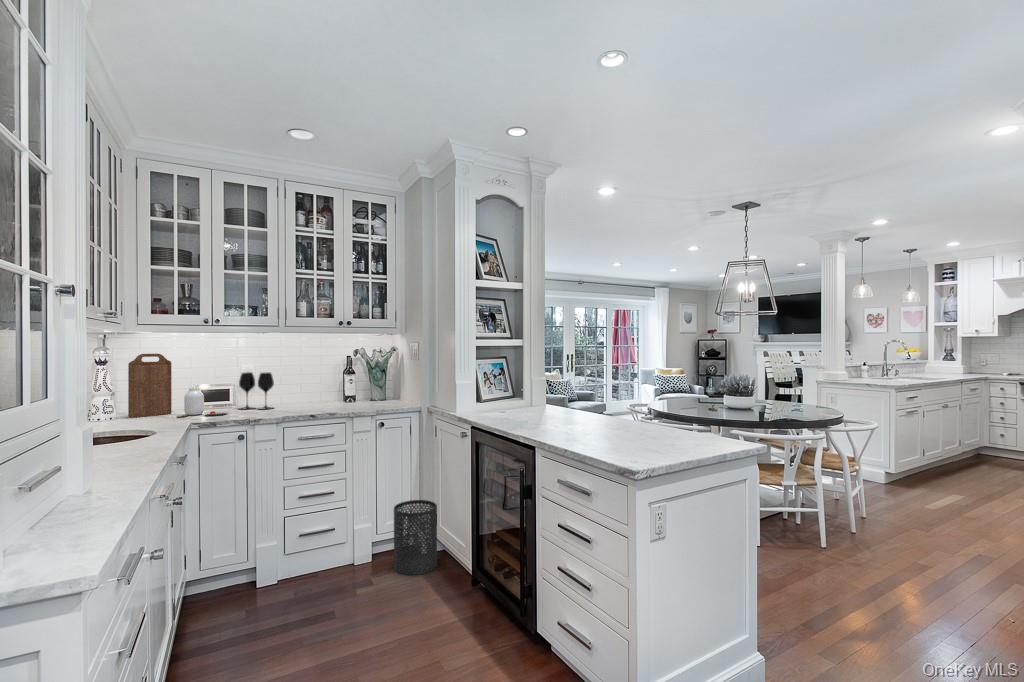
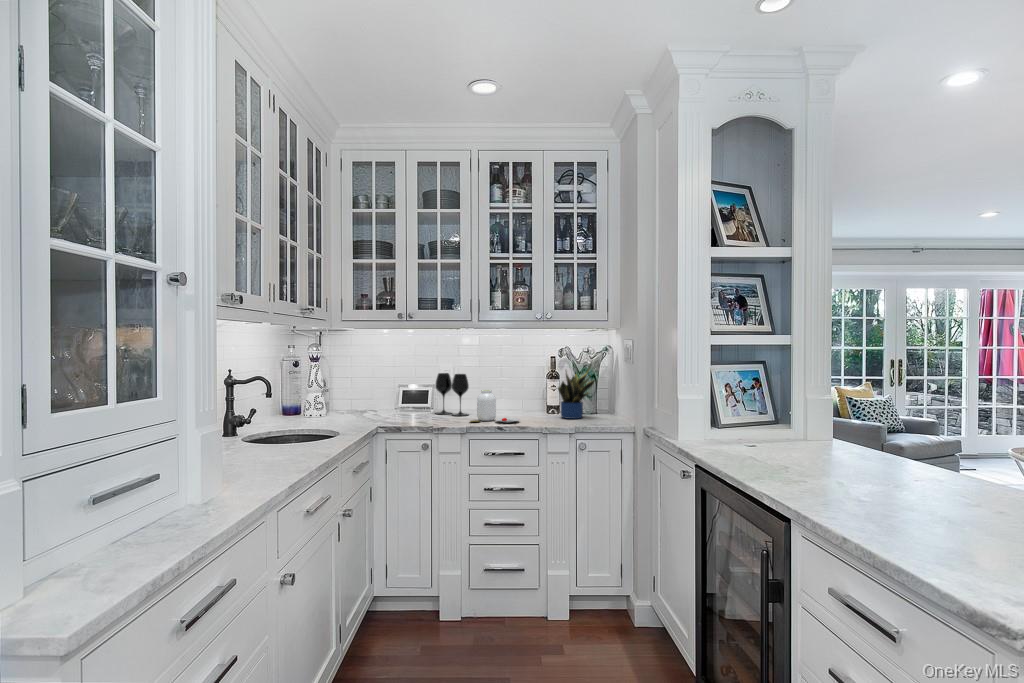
cutting board: present [128,353,172,418] -> none [334,351,373,416]
potted plant: none [356,358,387,405] -> present [558,362,595,419]
jar: present [177,388,228,417] -> present [470,390,520,423]
trash can: present [394,500,437,575] -> none [594,552,653,661]

